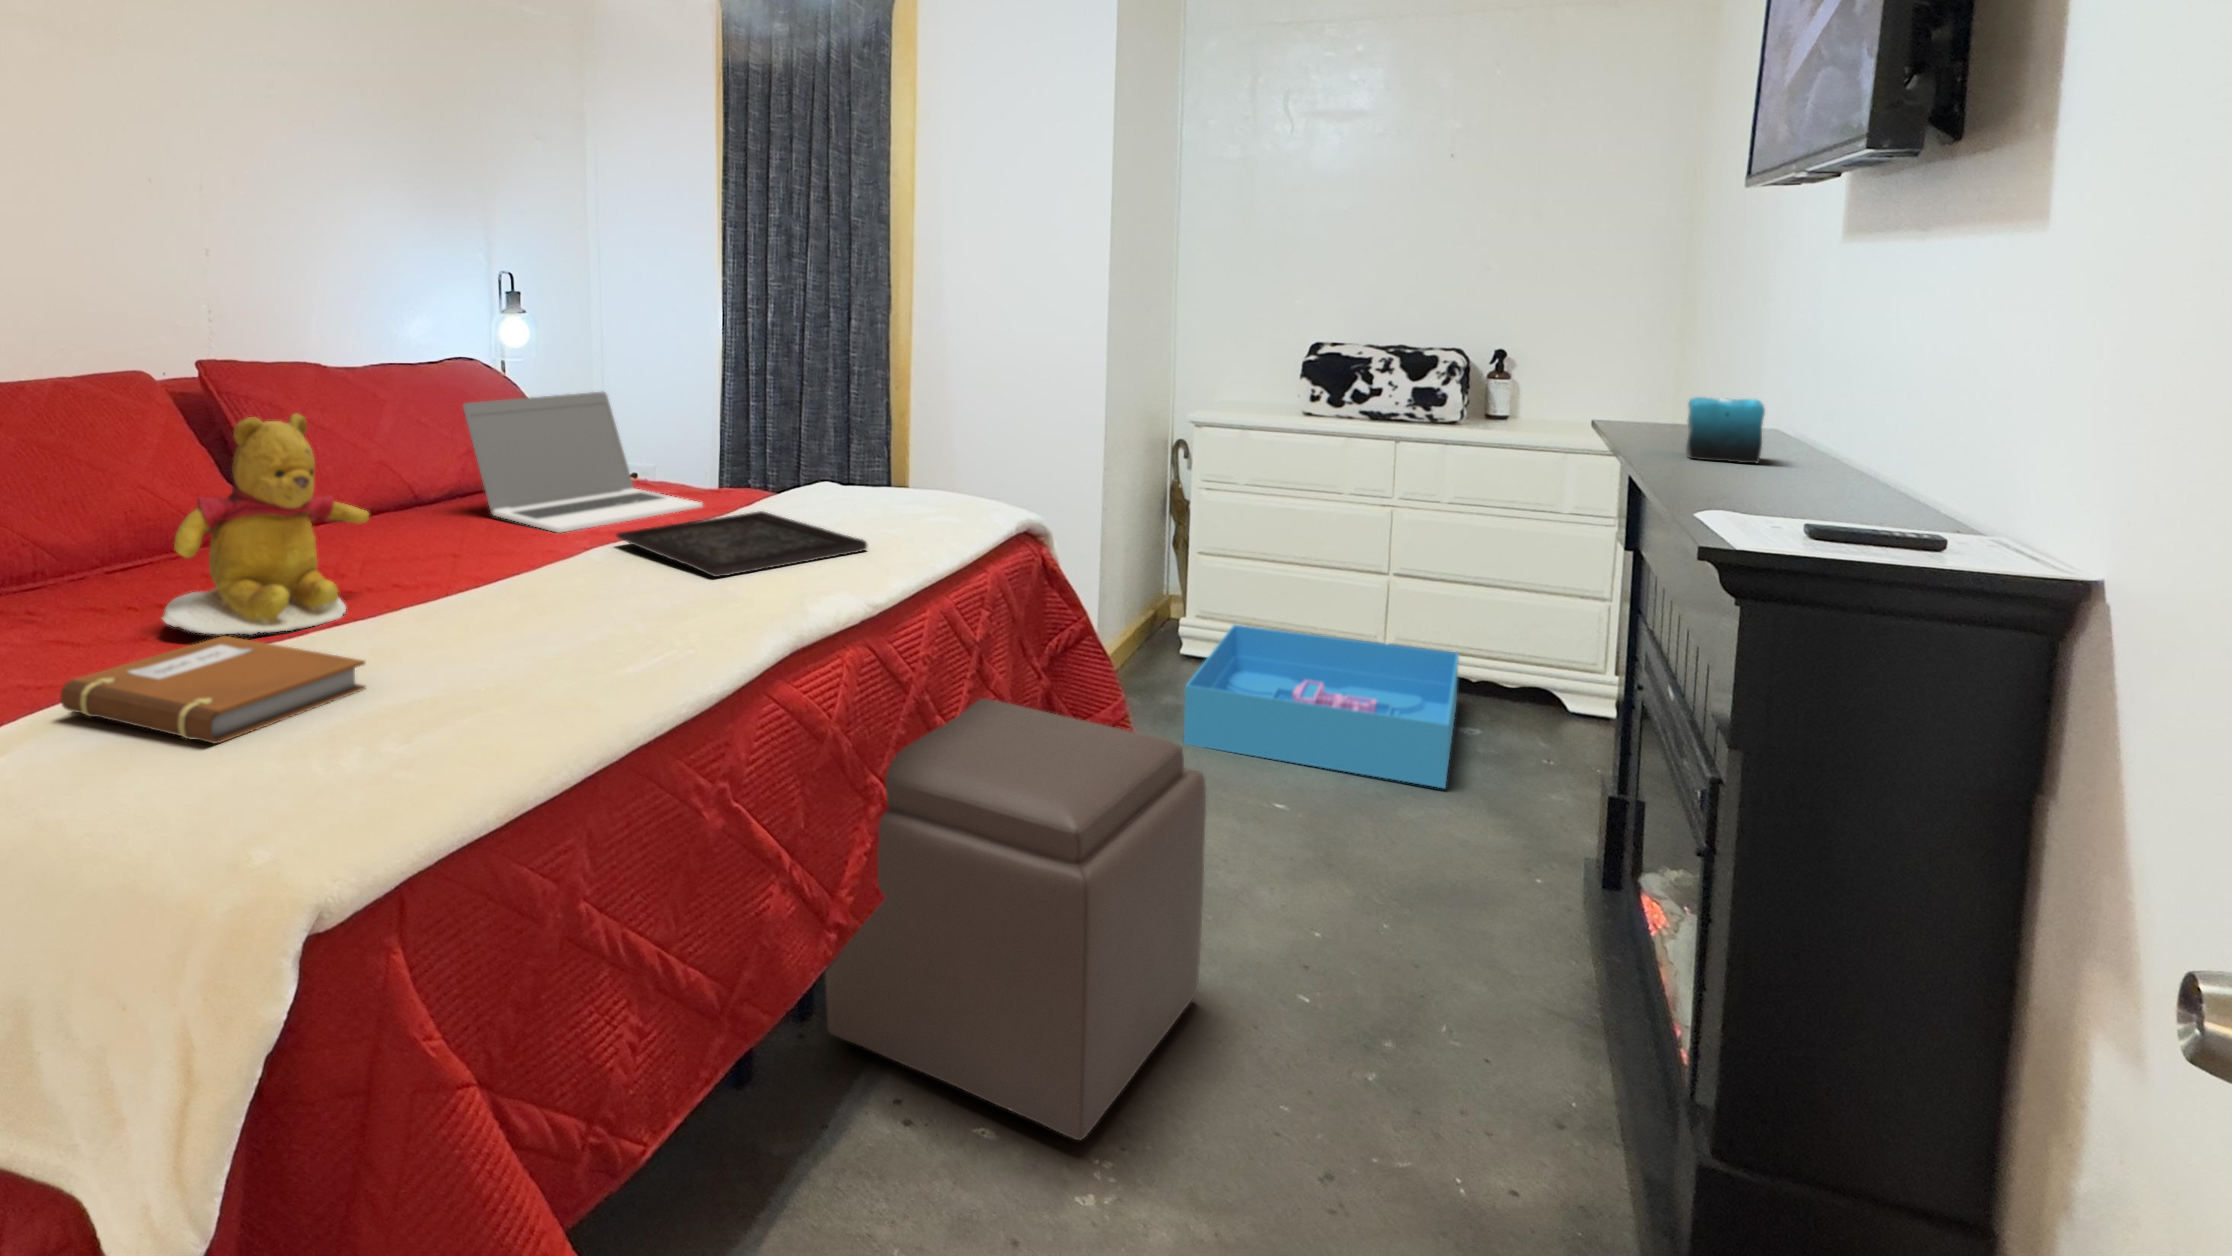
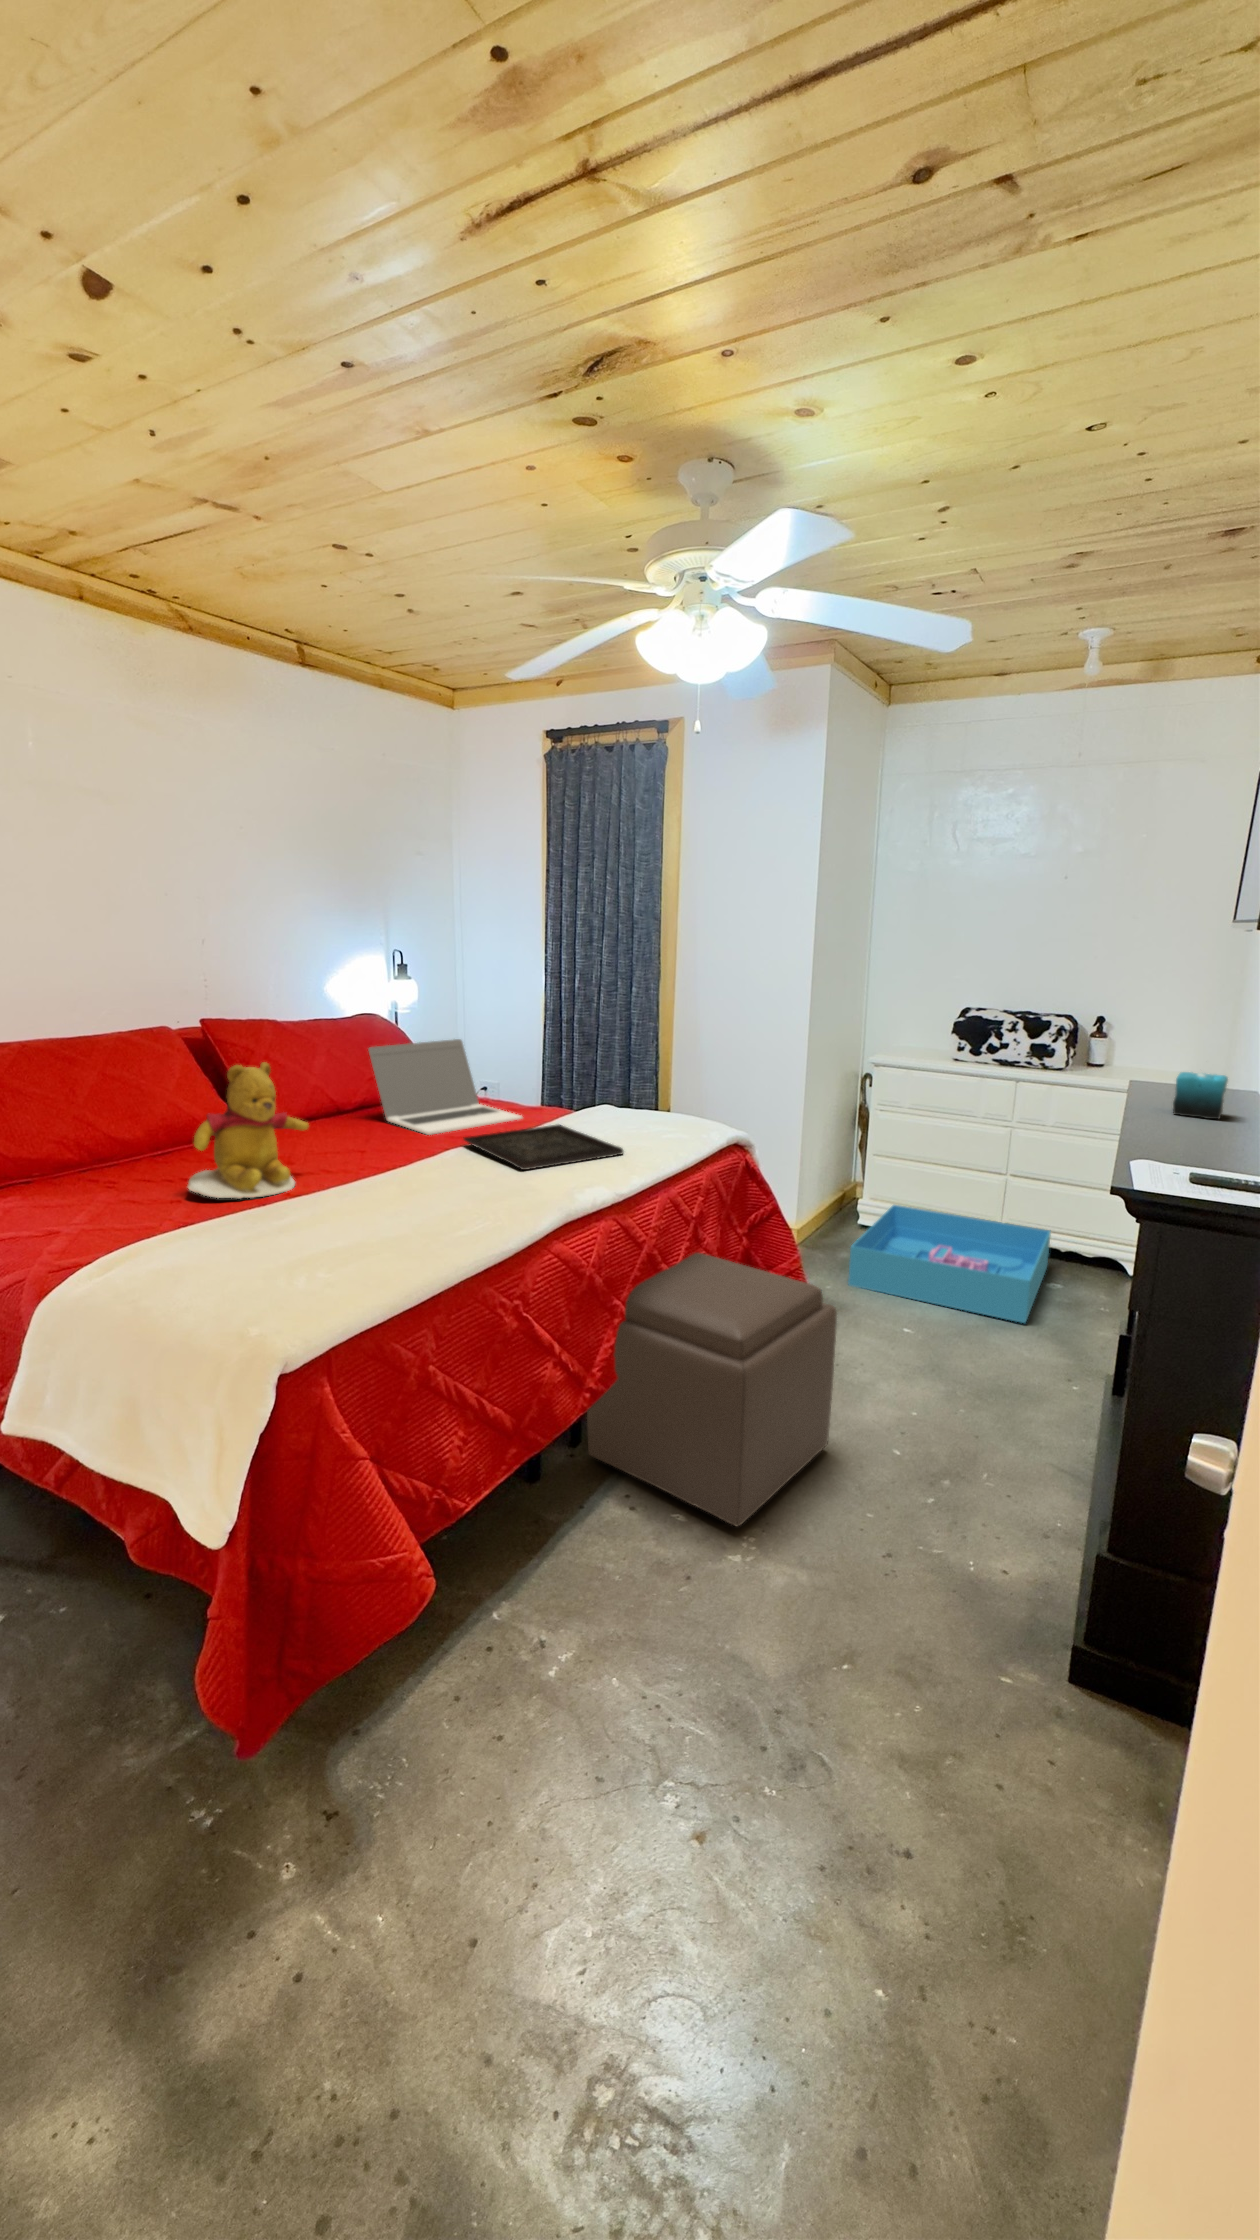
notebook: present [61,636,365,744] -> none [135,1200,307,1266]

